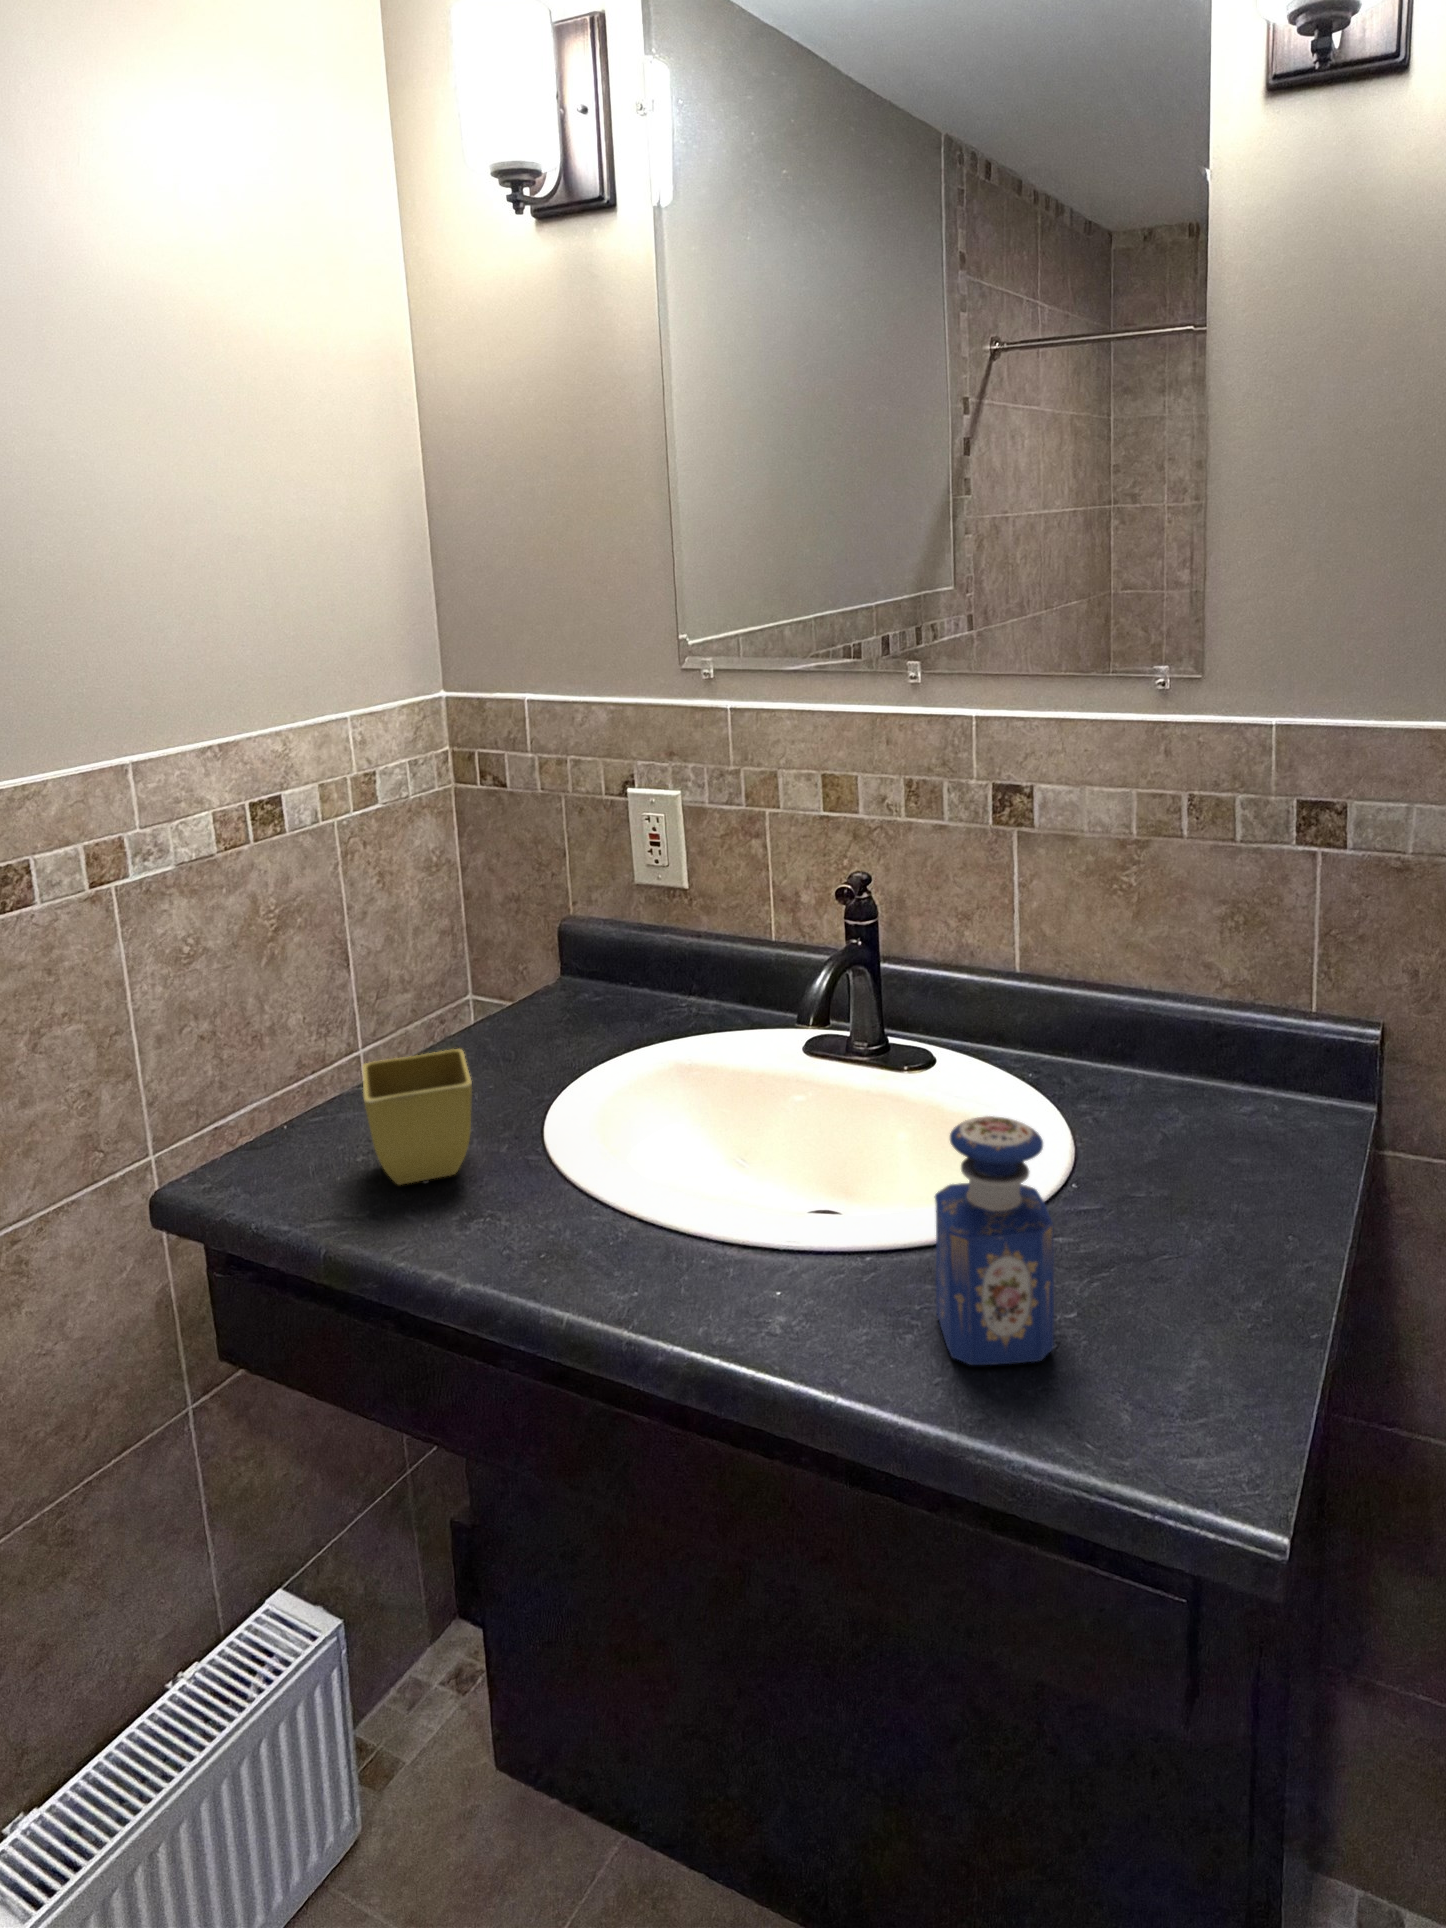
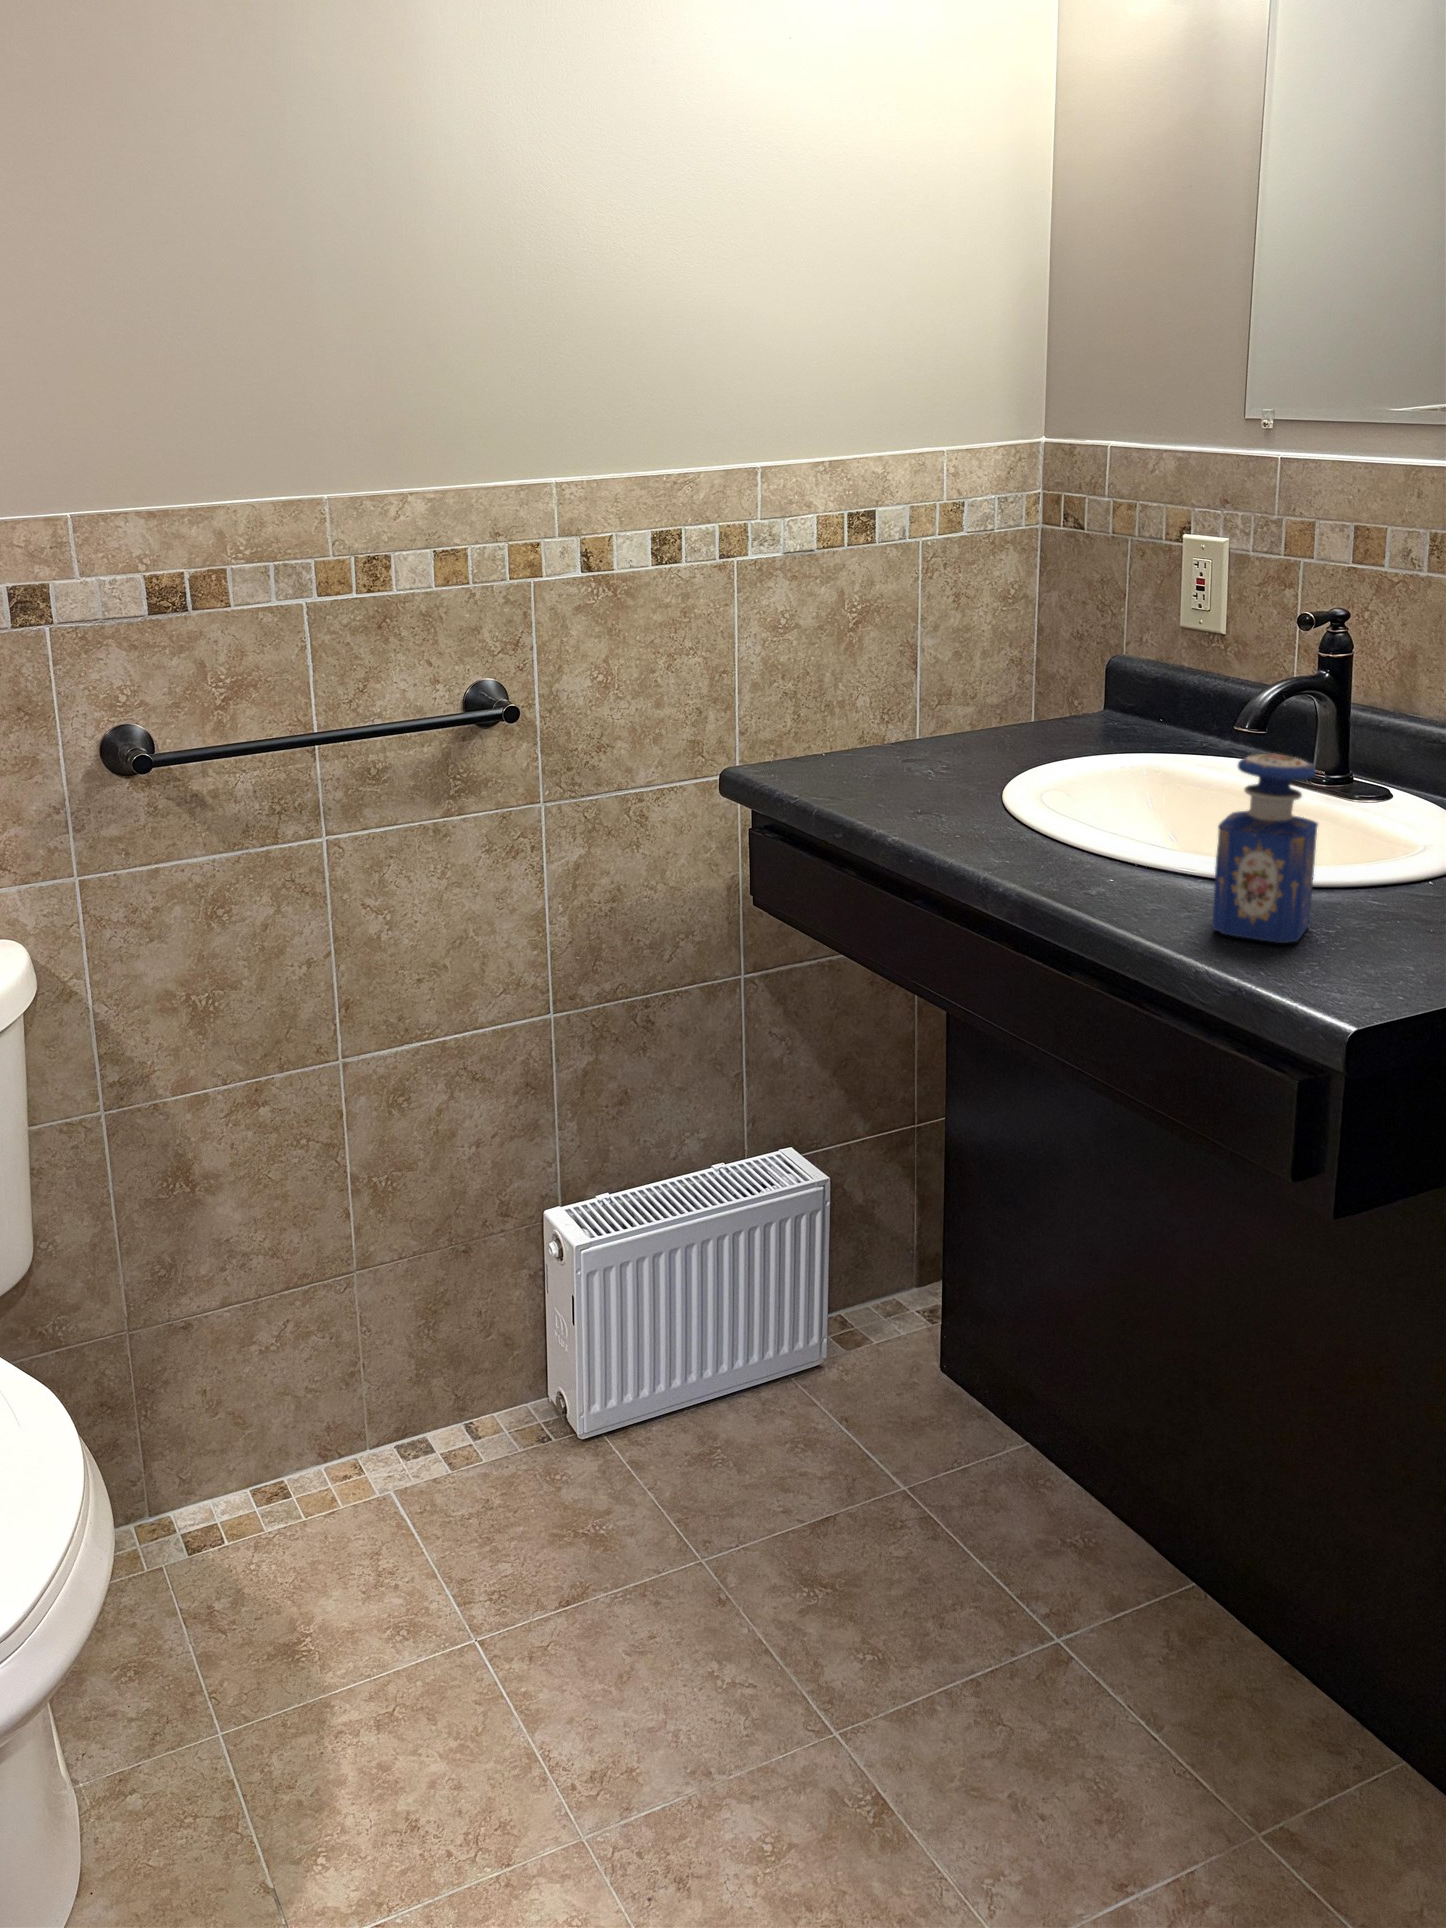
flower pot: present [362,1049,472,1185] -> none [866,704,955,796]

